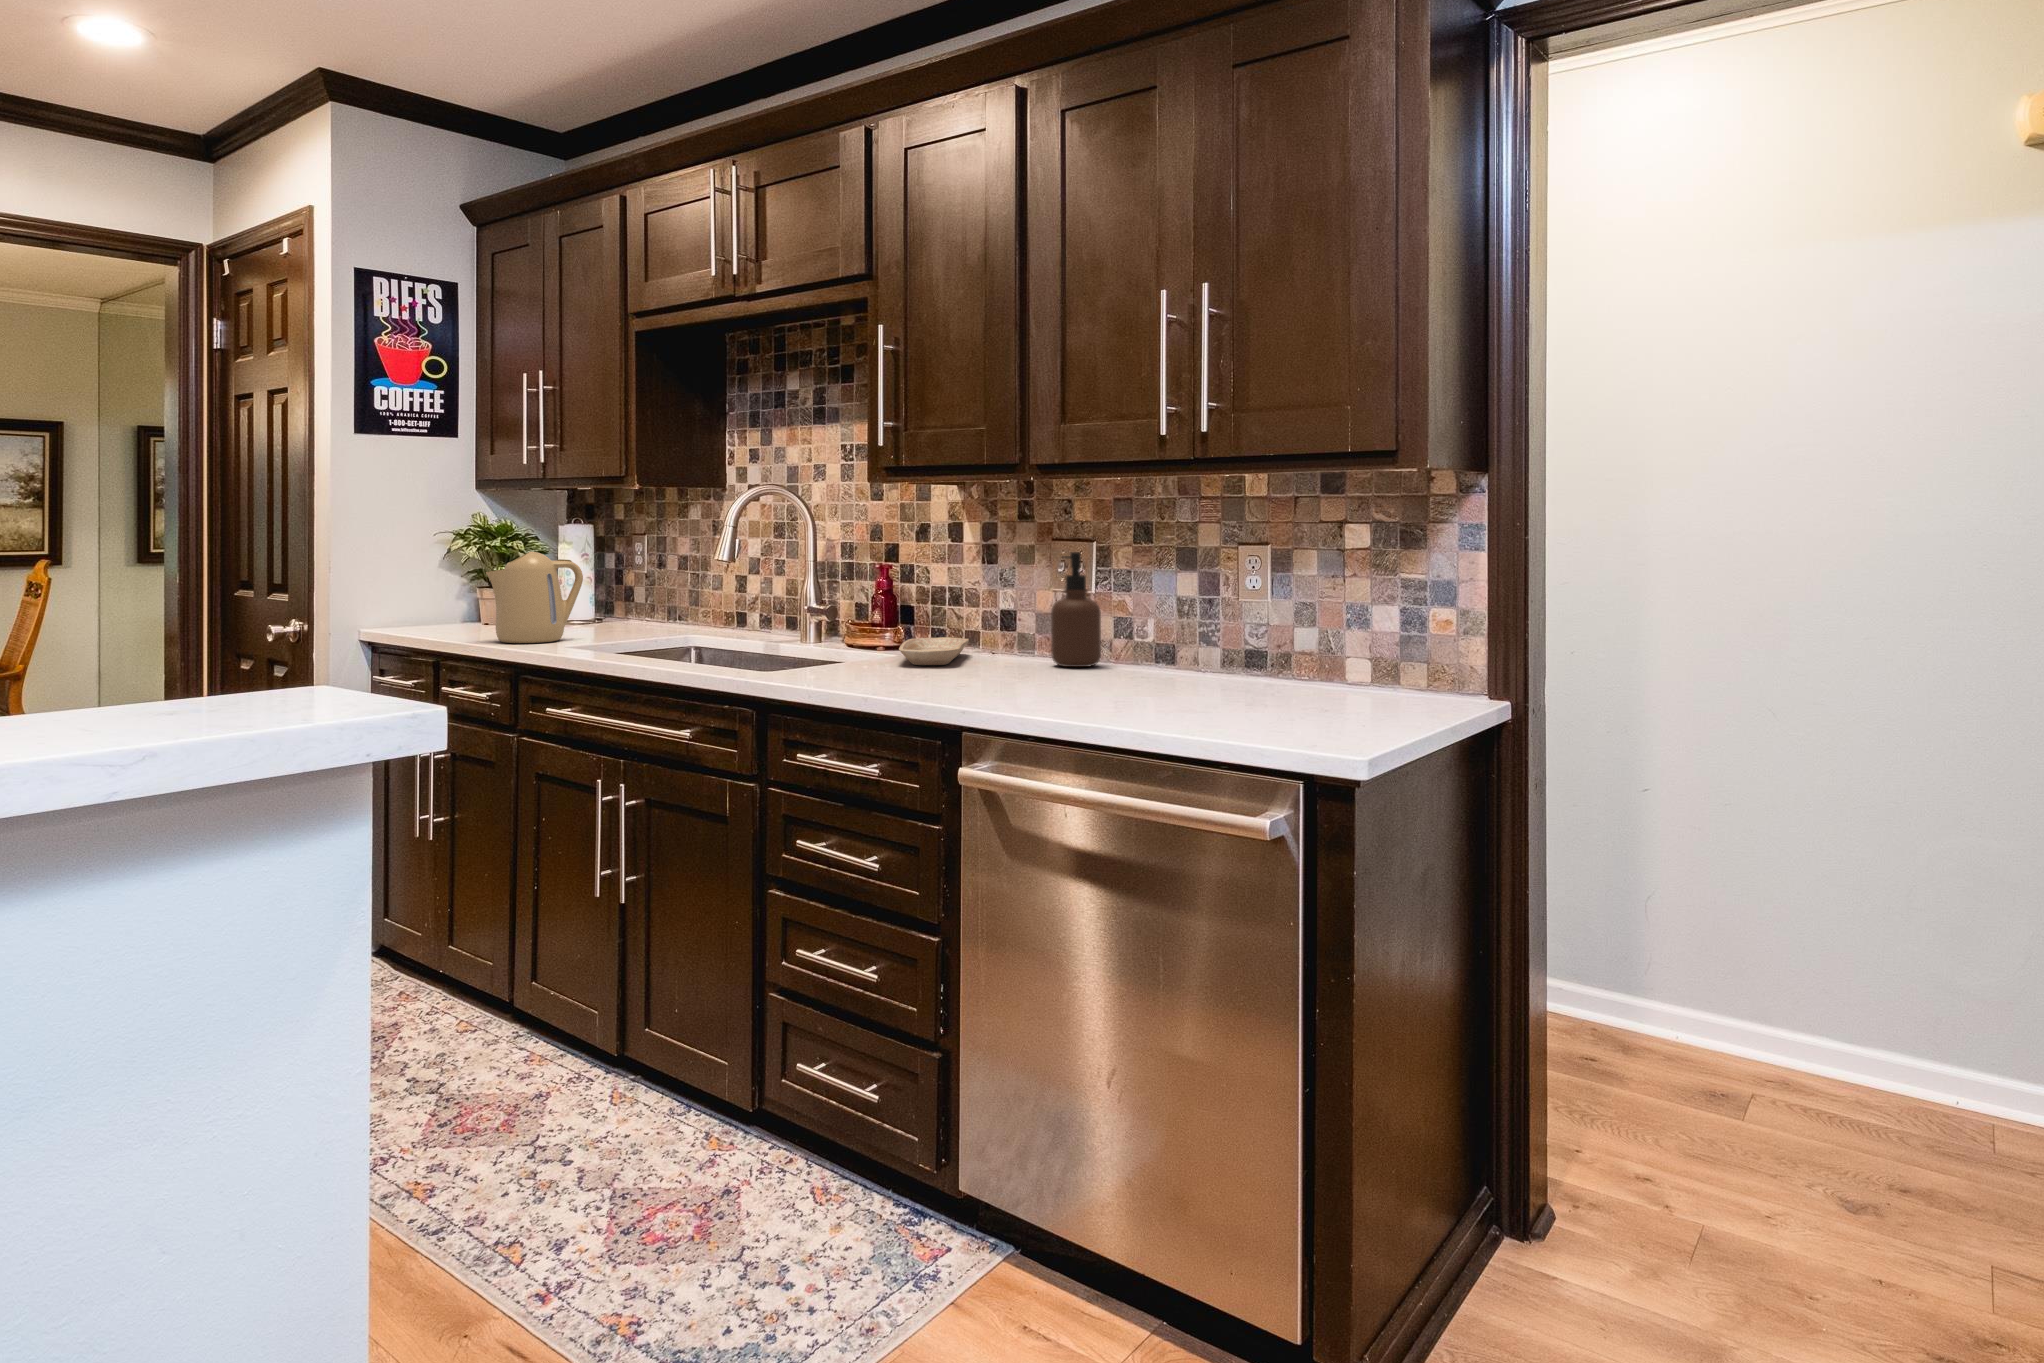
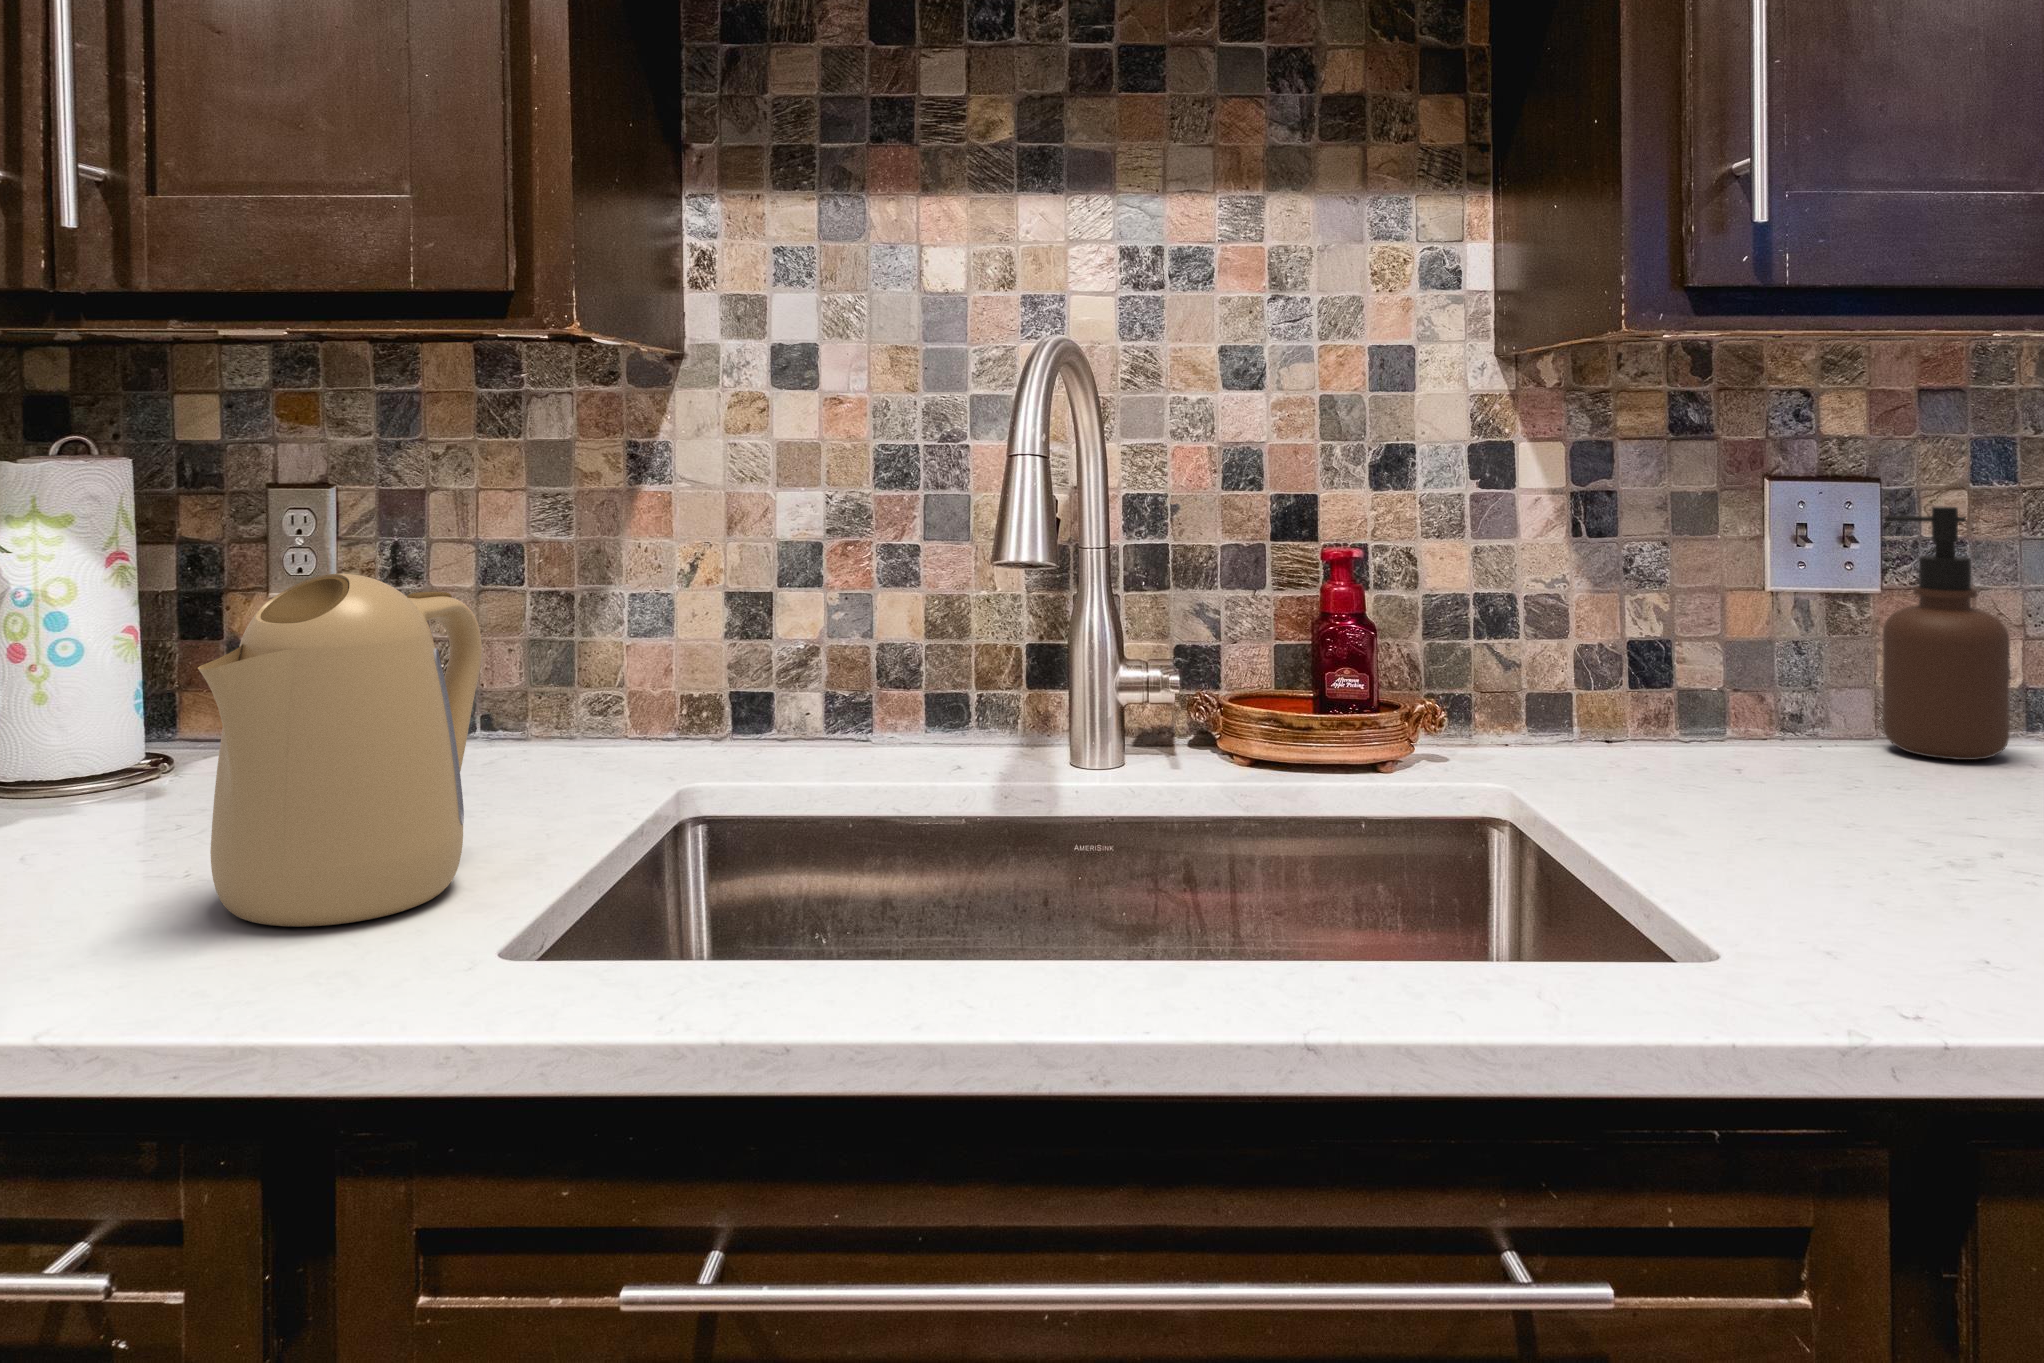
tray: present [899,637,969,665] -> none [1507,712,1870,808]

